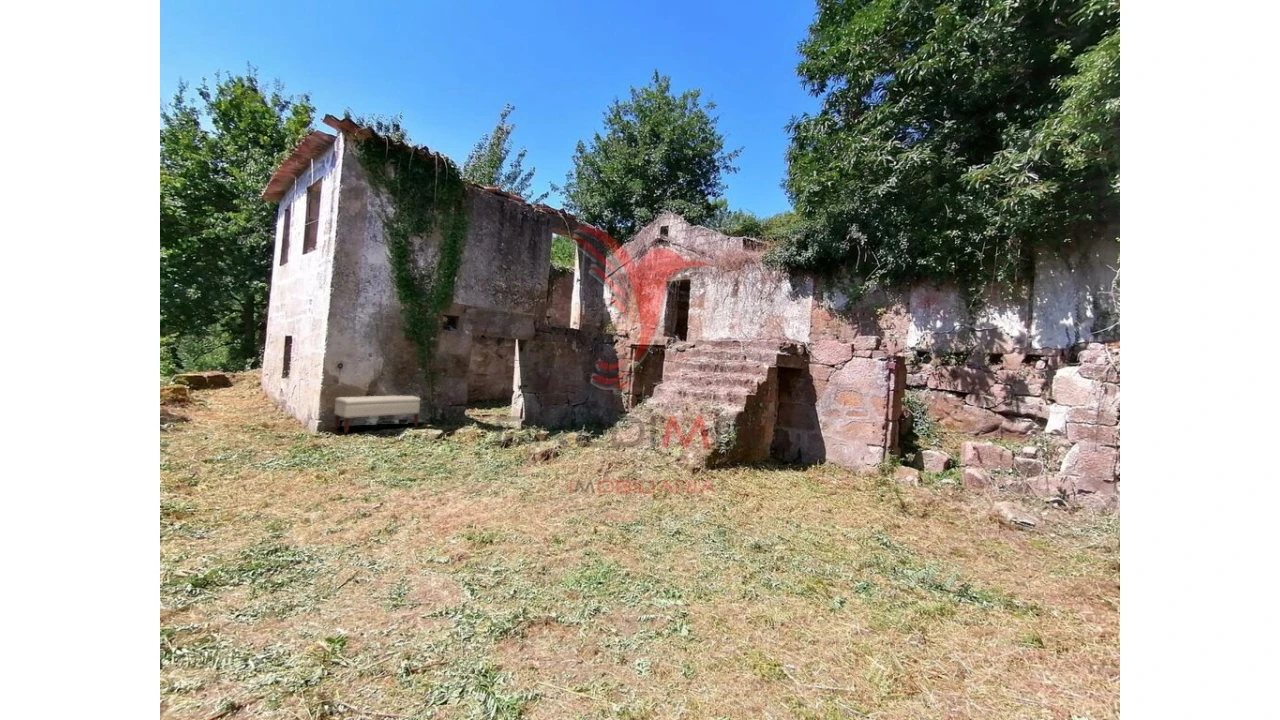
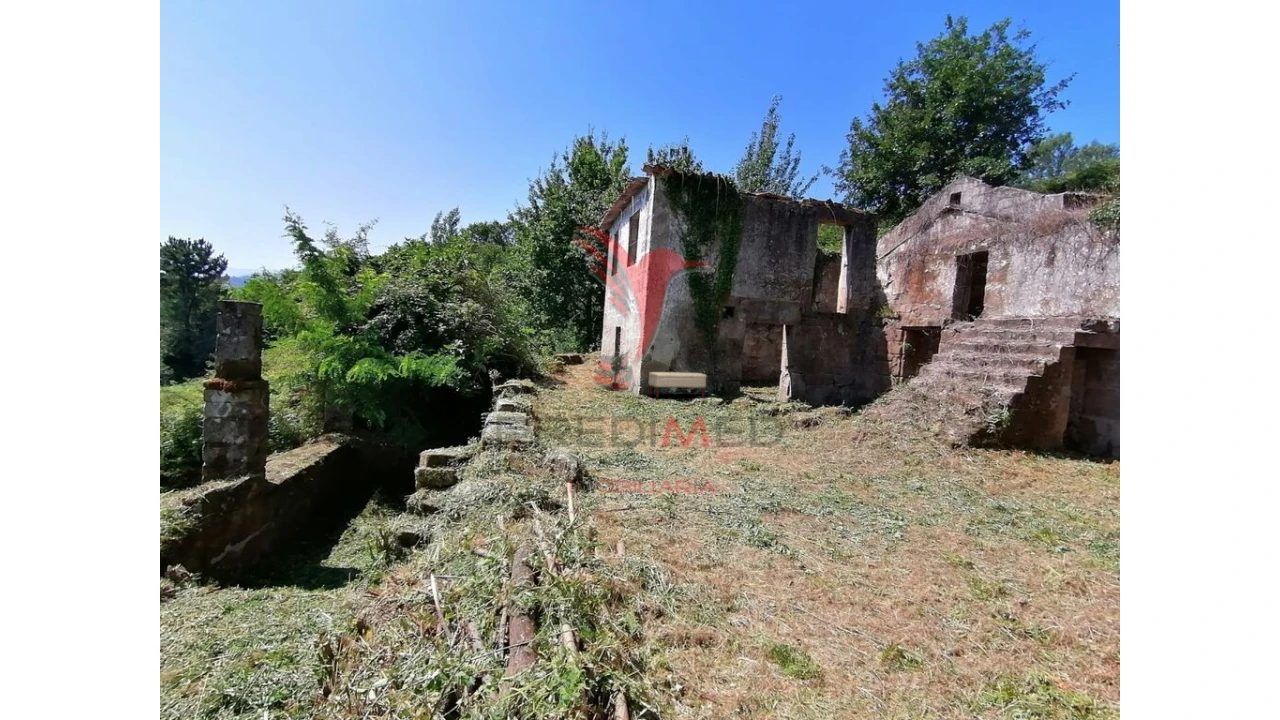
potted tree: none [270,368,308,424] -> present [611,352,629,390]

